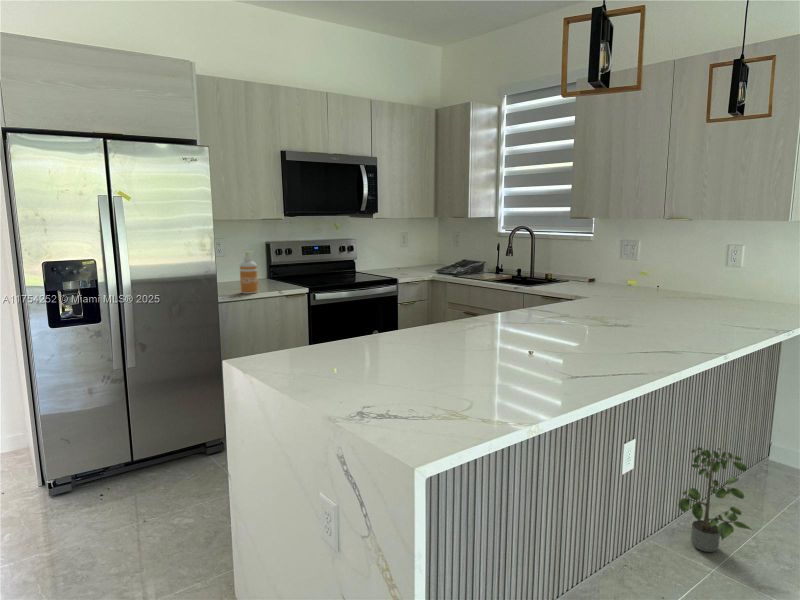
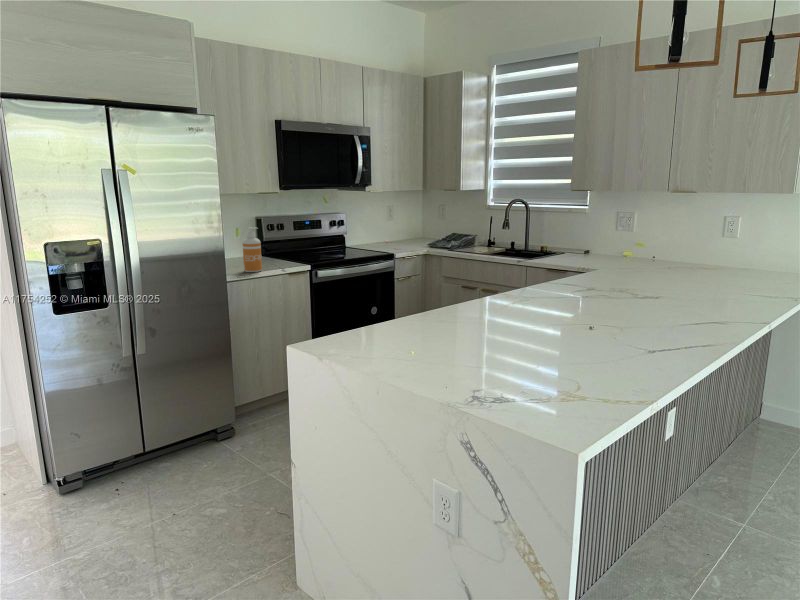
potted plant: present [678,447,751,552] -> none [705,408,777,506]

